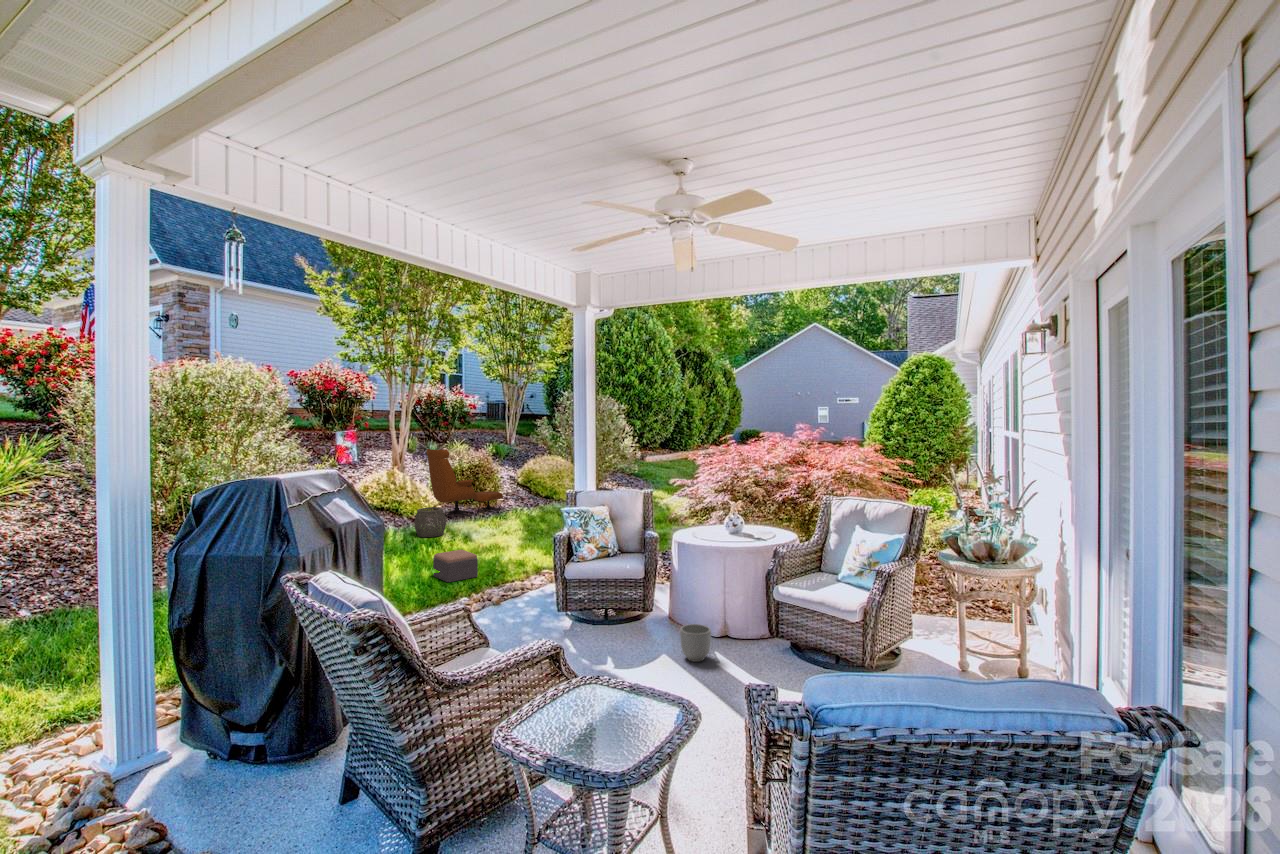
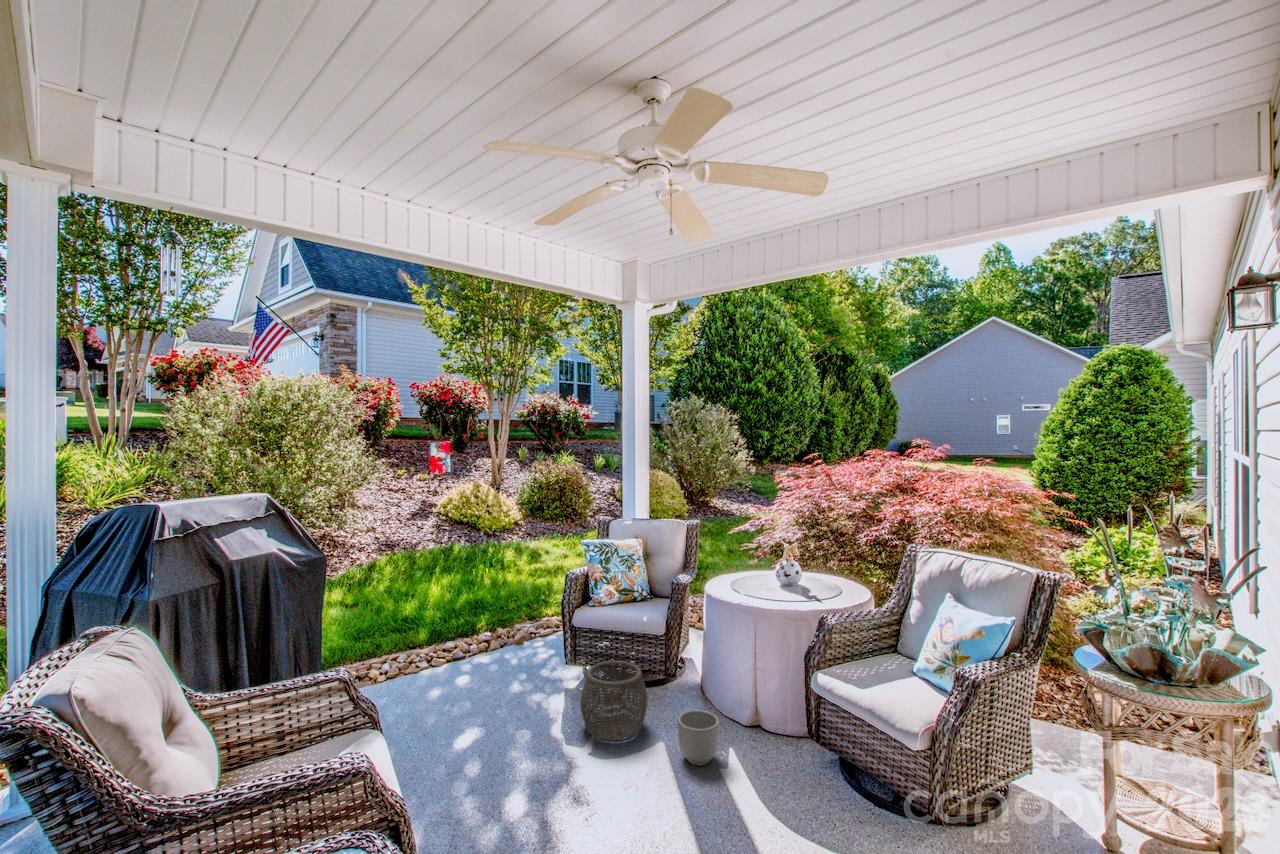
lounge chair: present [426,449,503,518] -> none [517,460,598,533]
woven basket: present [414,507,446,537] -> present [580,661,648,741]
footstool: present [433,550,478,582] -> none [482,572,524,609]

